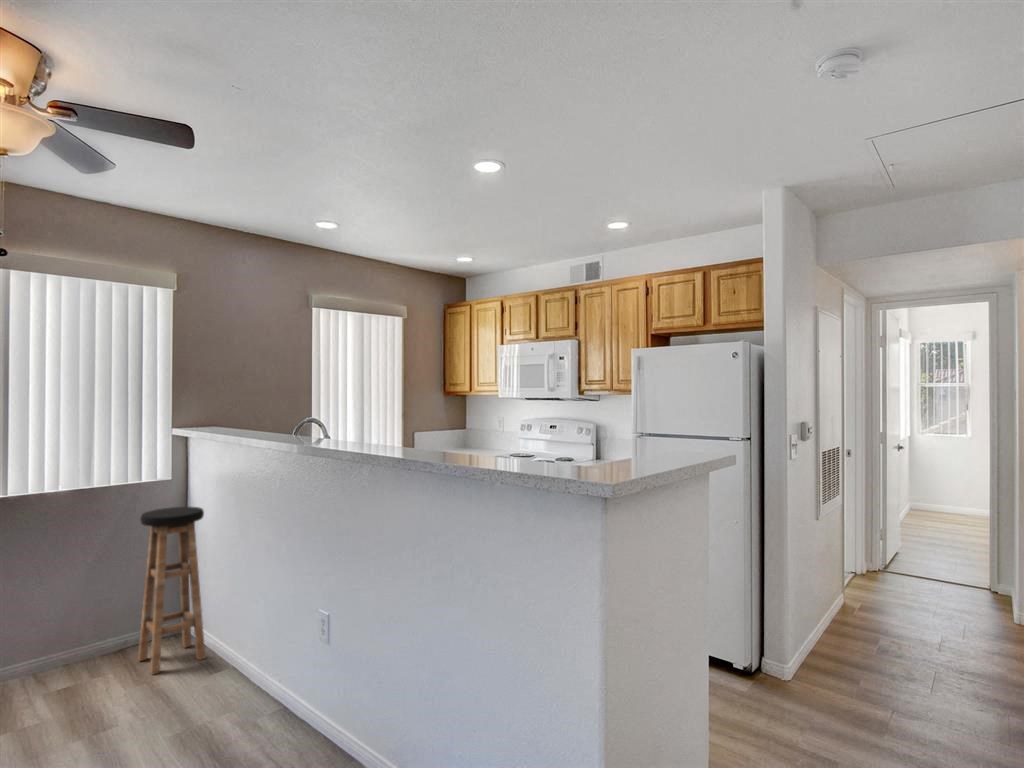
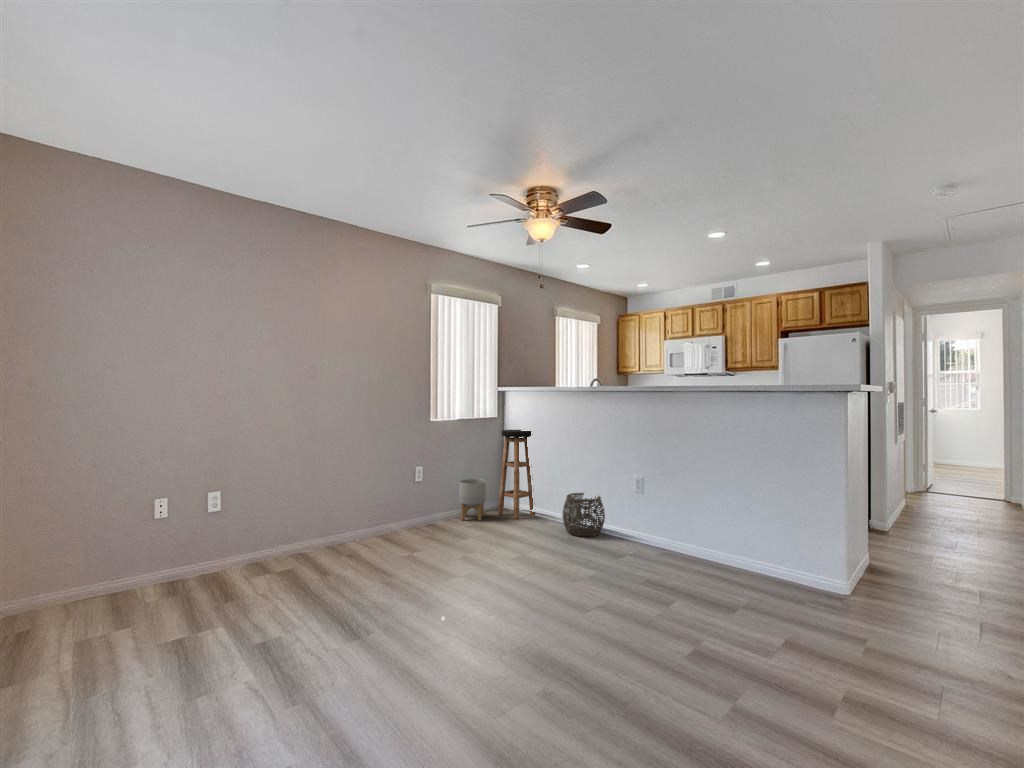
planter: none [48,598,108,682] -> present [459,479,486,521]
woven basket: none [181,637,269,735] -> present [563,493,605,536]

